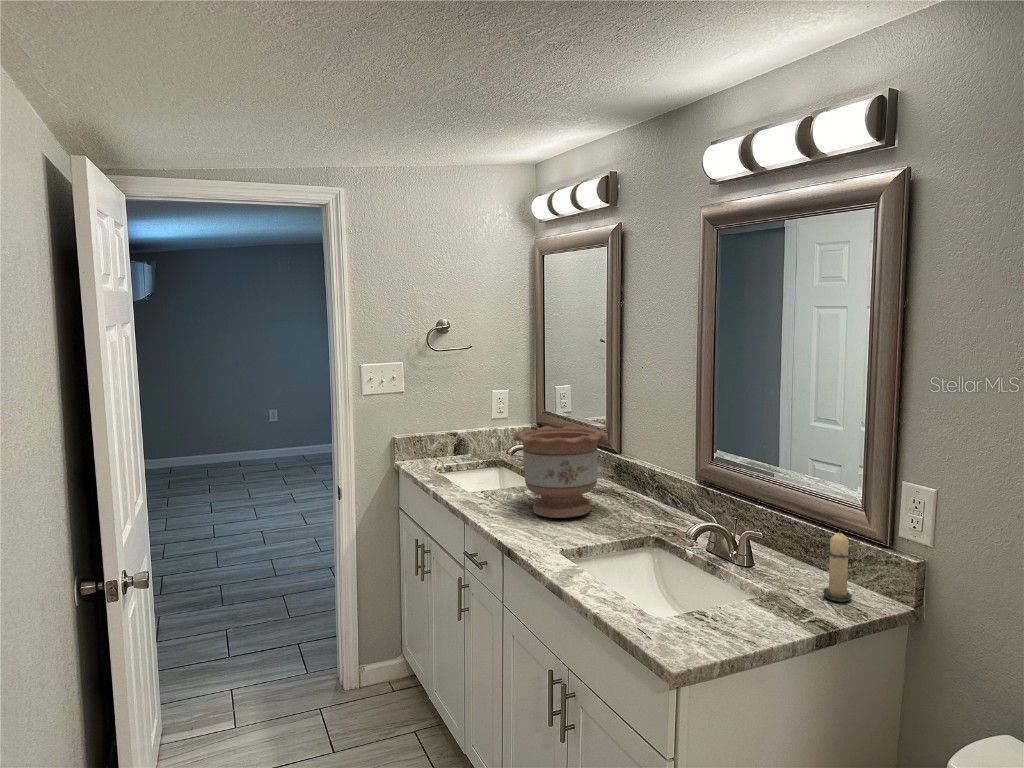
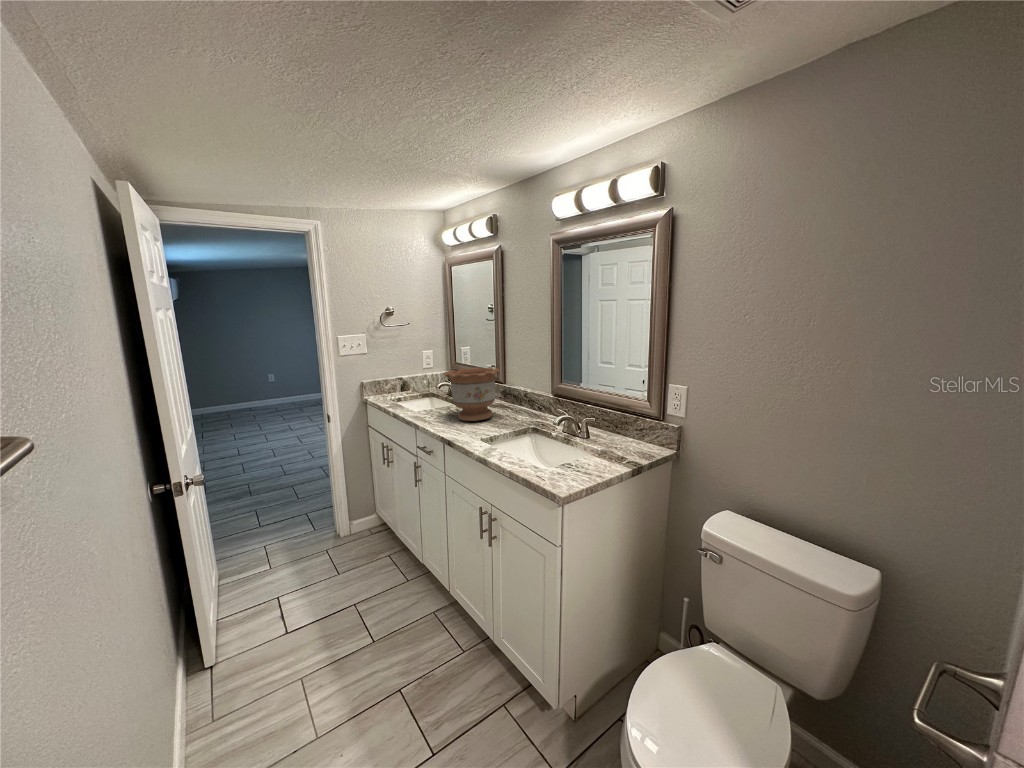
candle: present [823,529,855,602] -> none [628,412,648,452]

